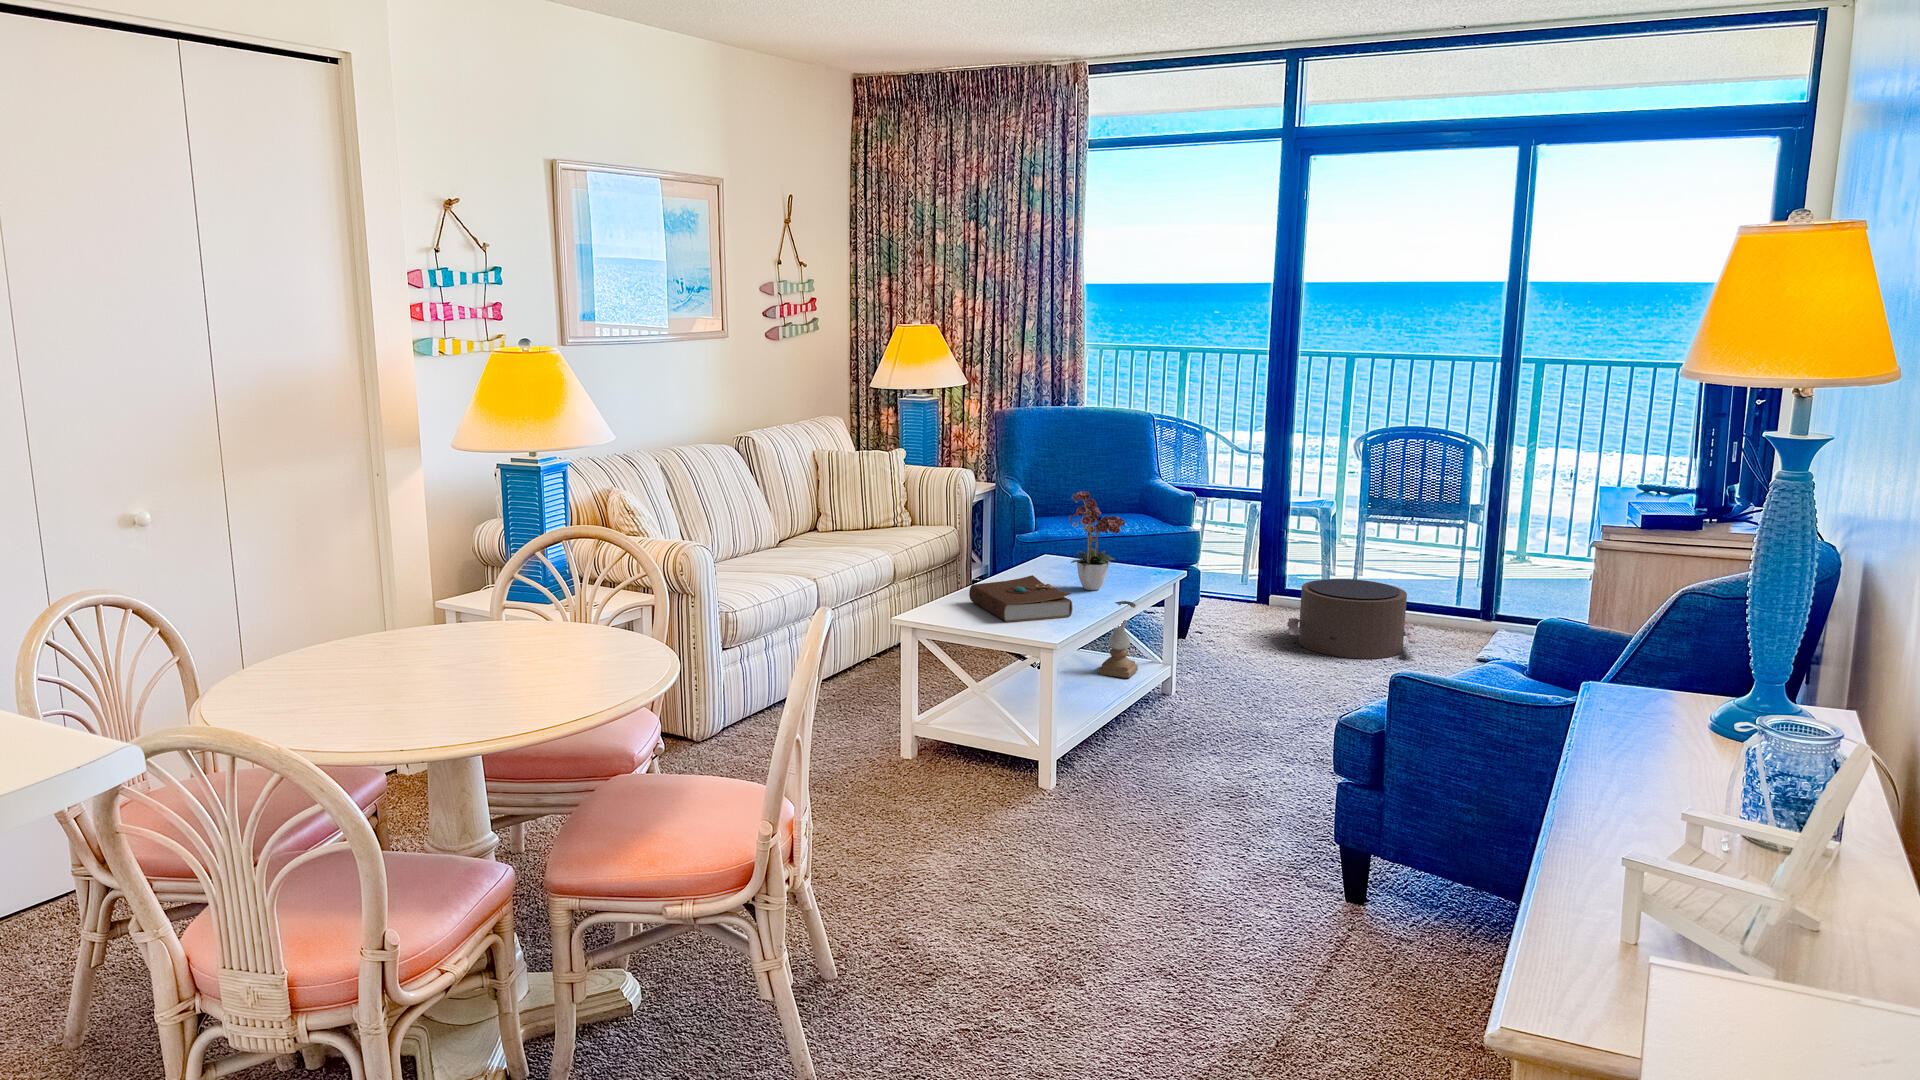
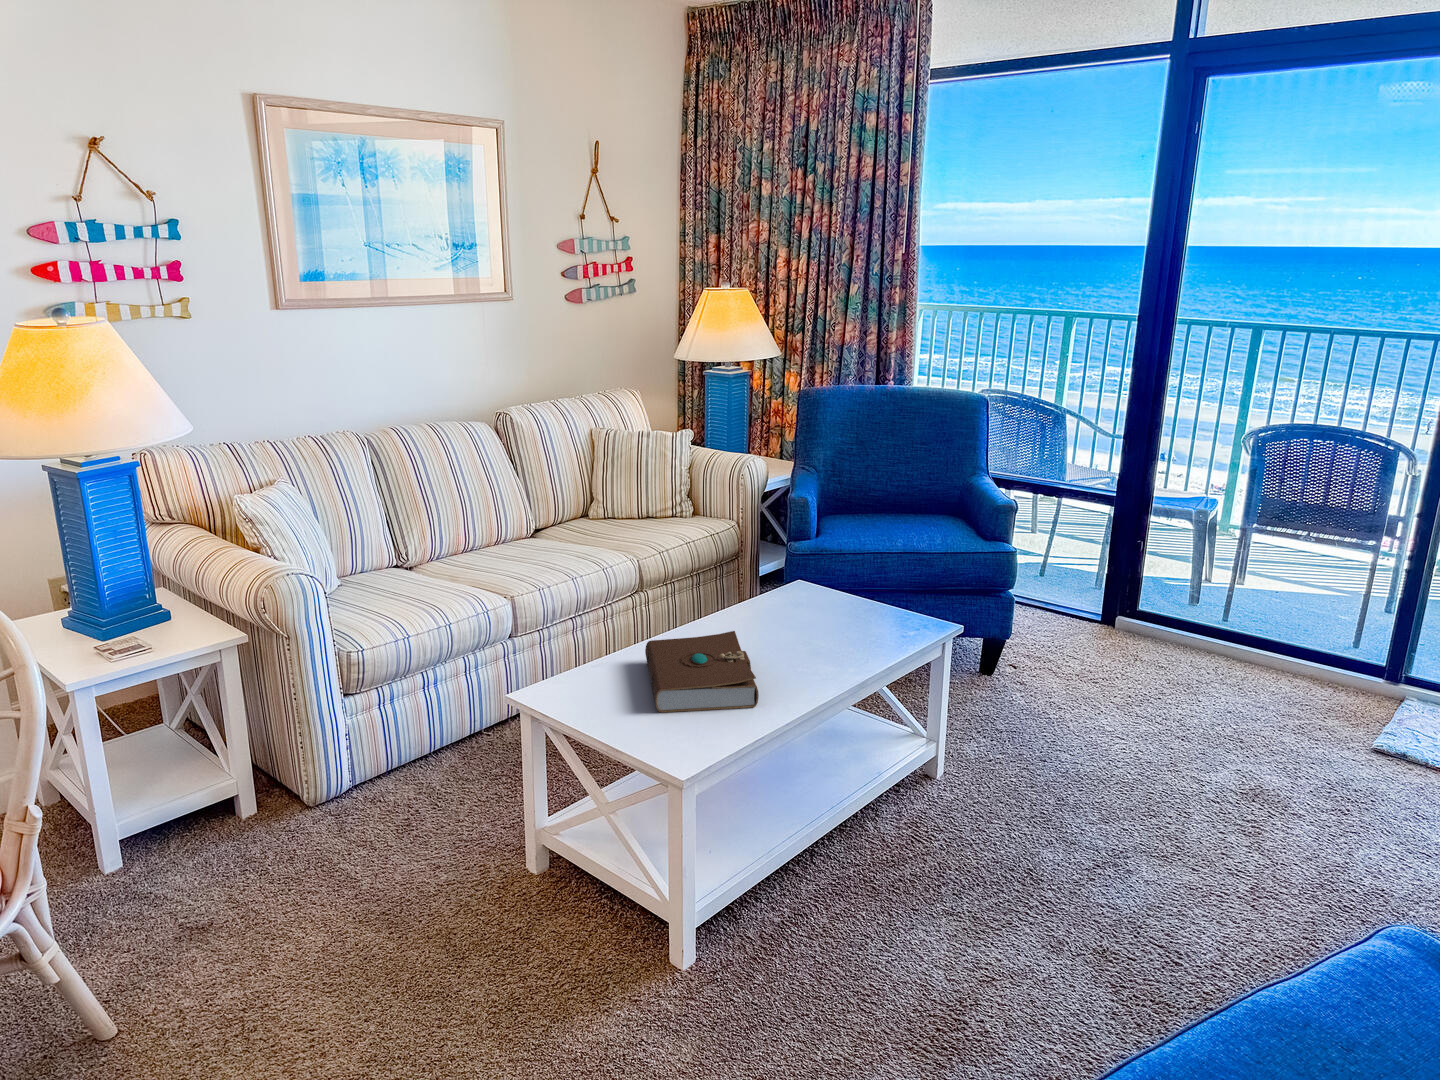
flower arrangement: present [1069,491,1125,590] -> none [788,515,879,649]
pouf: present [1287,579,1421,659] -> none [1119,612,1297,729]
candle holder: present [1099,601,1138,678] -> none [828,661,883,766]

